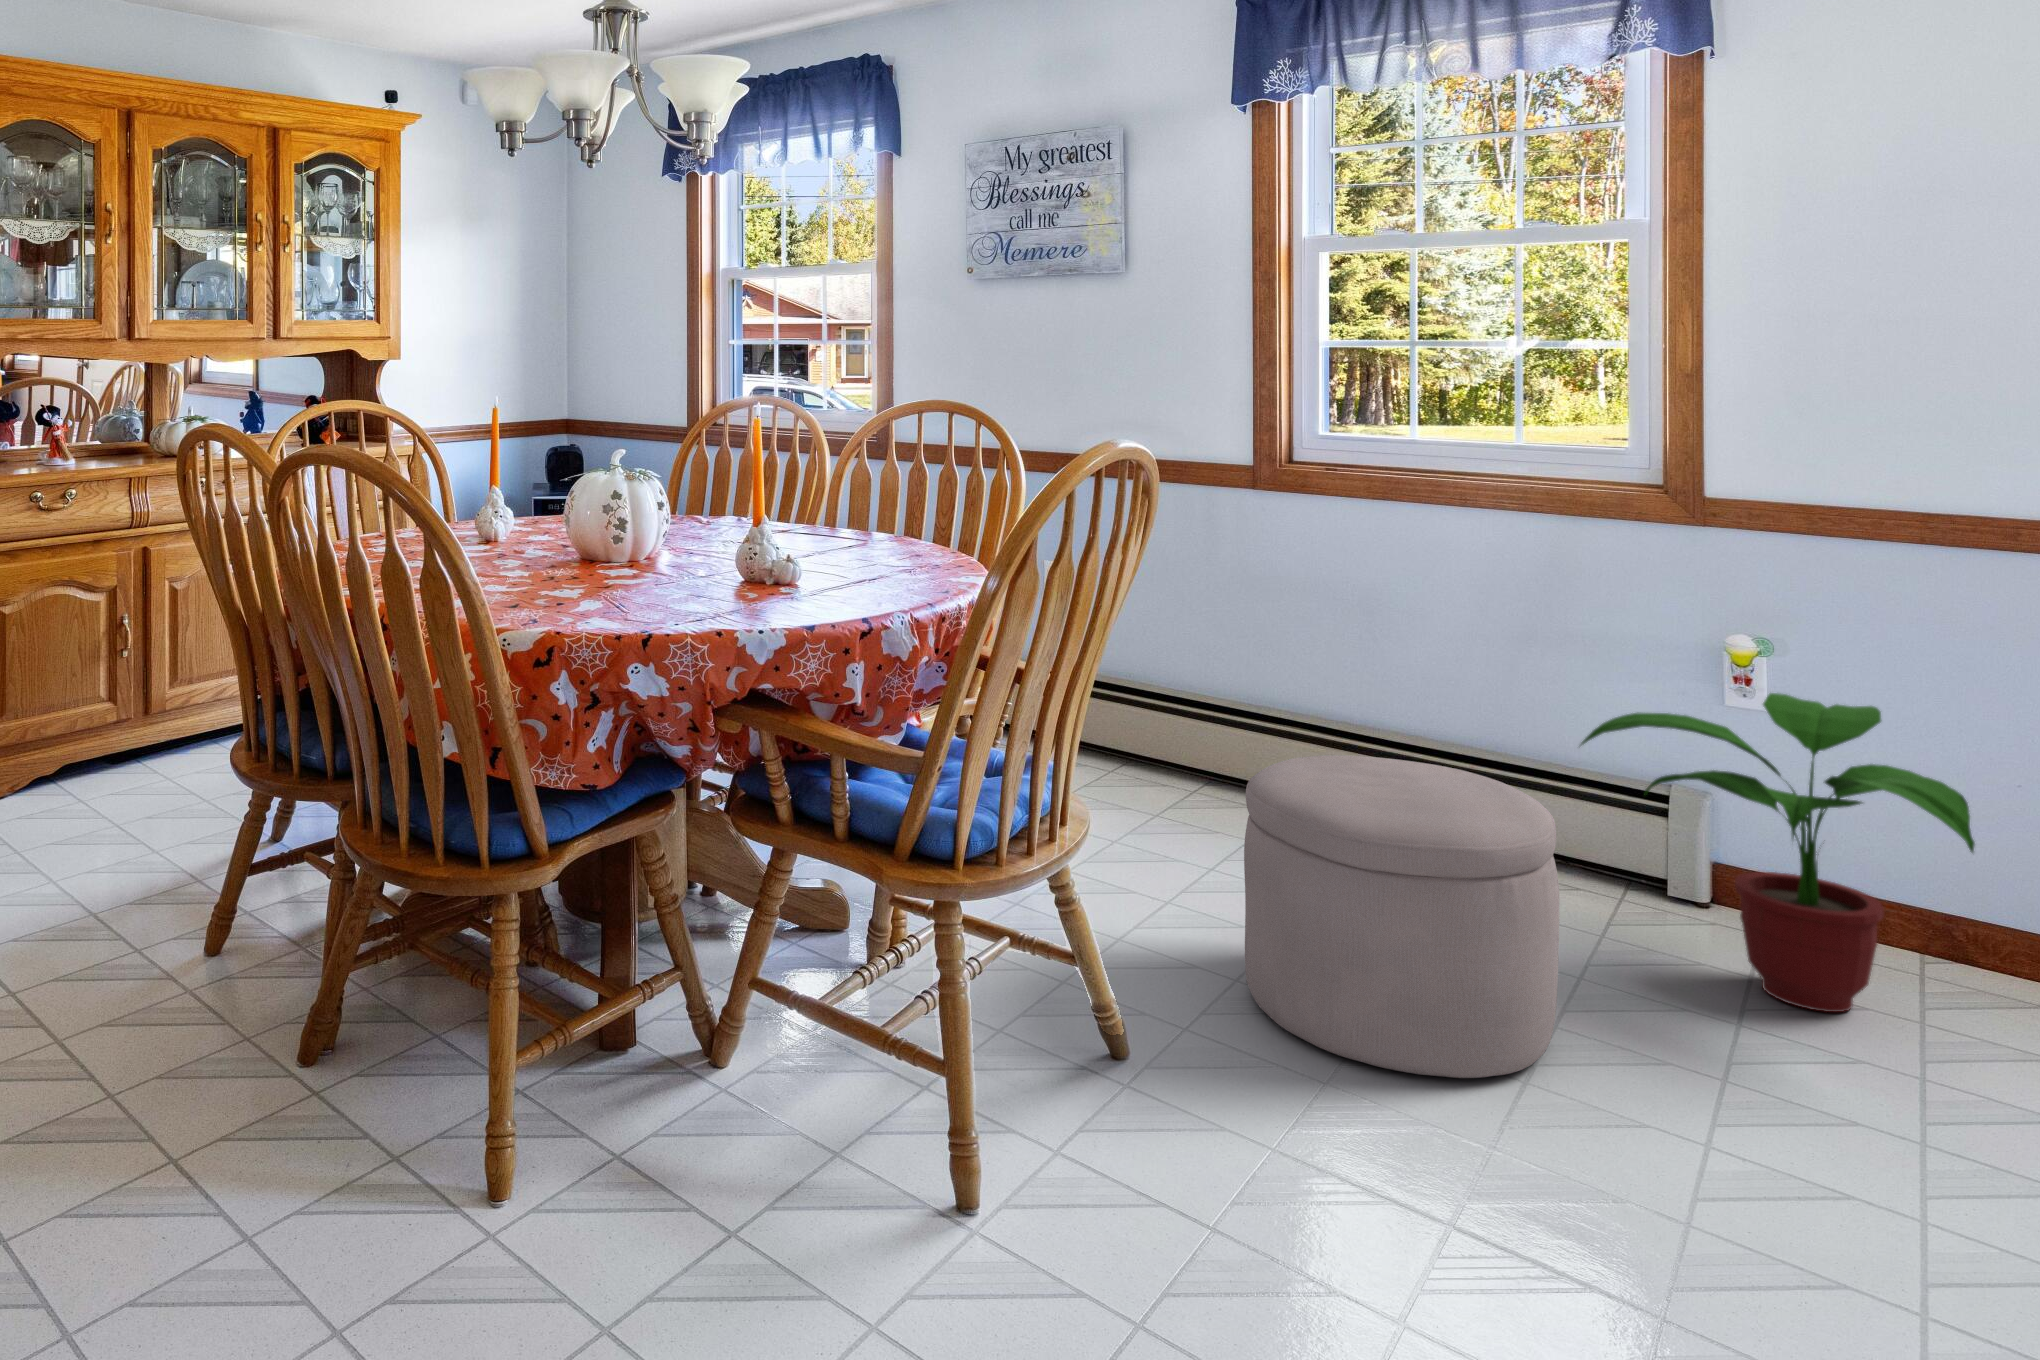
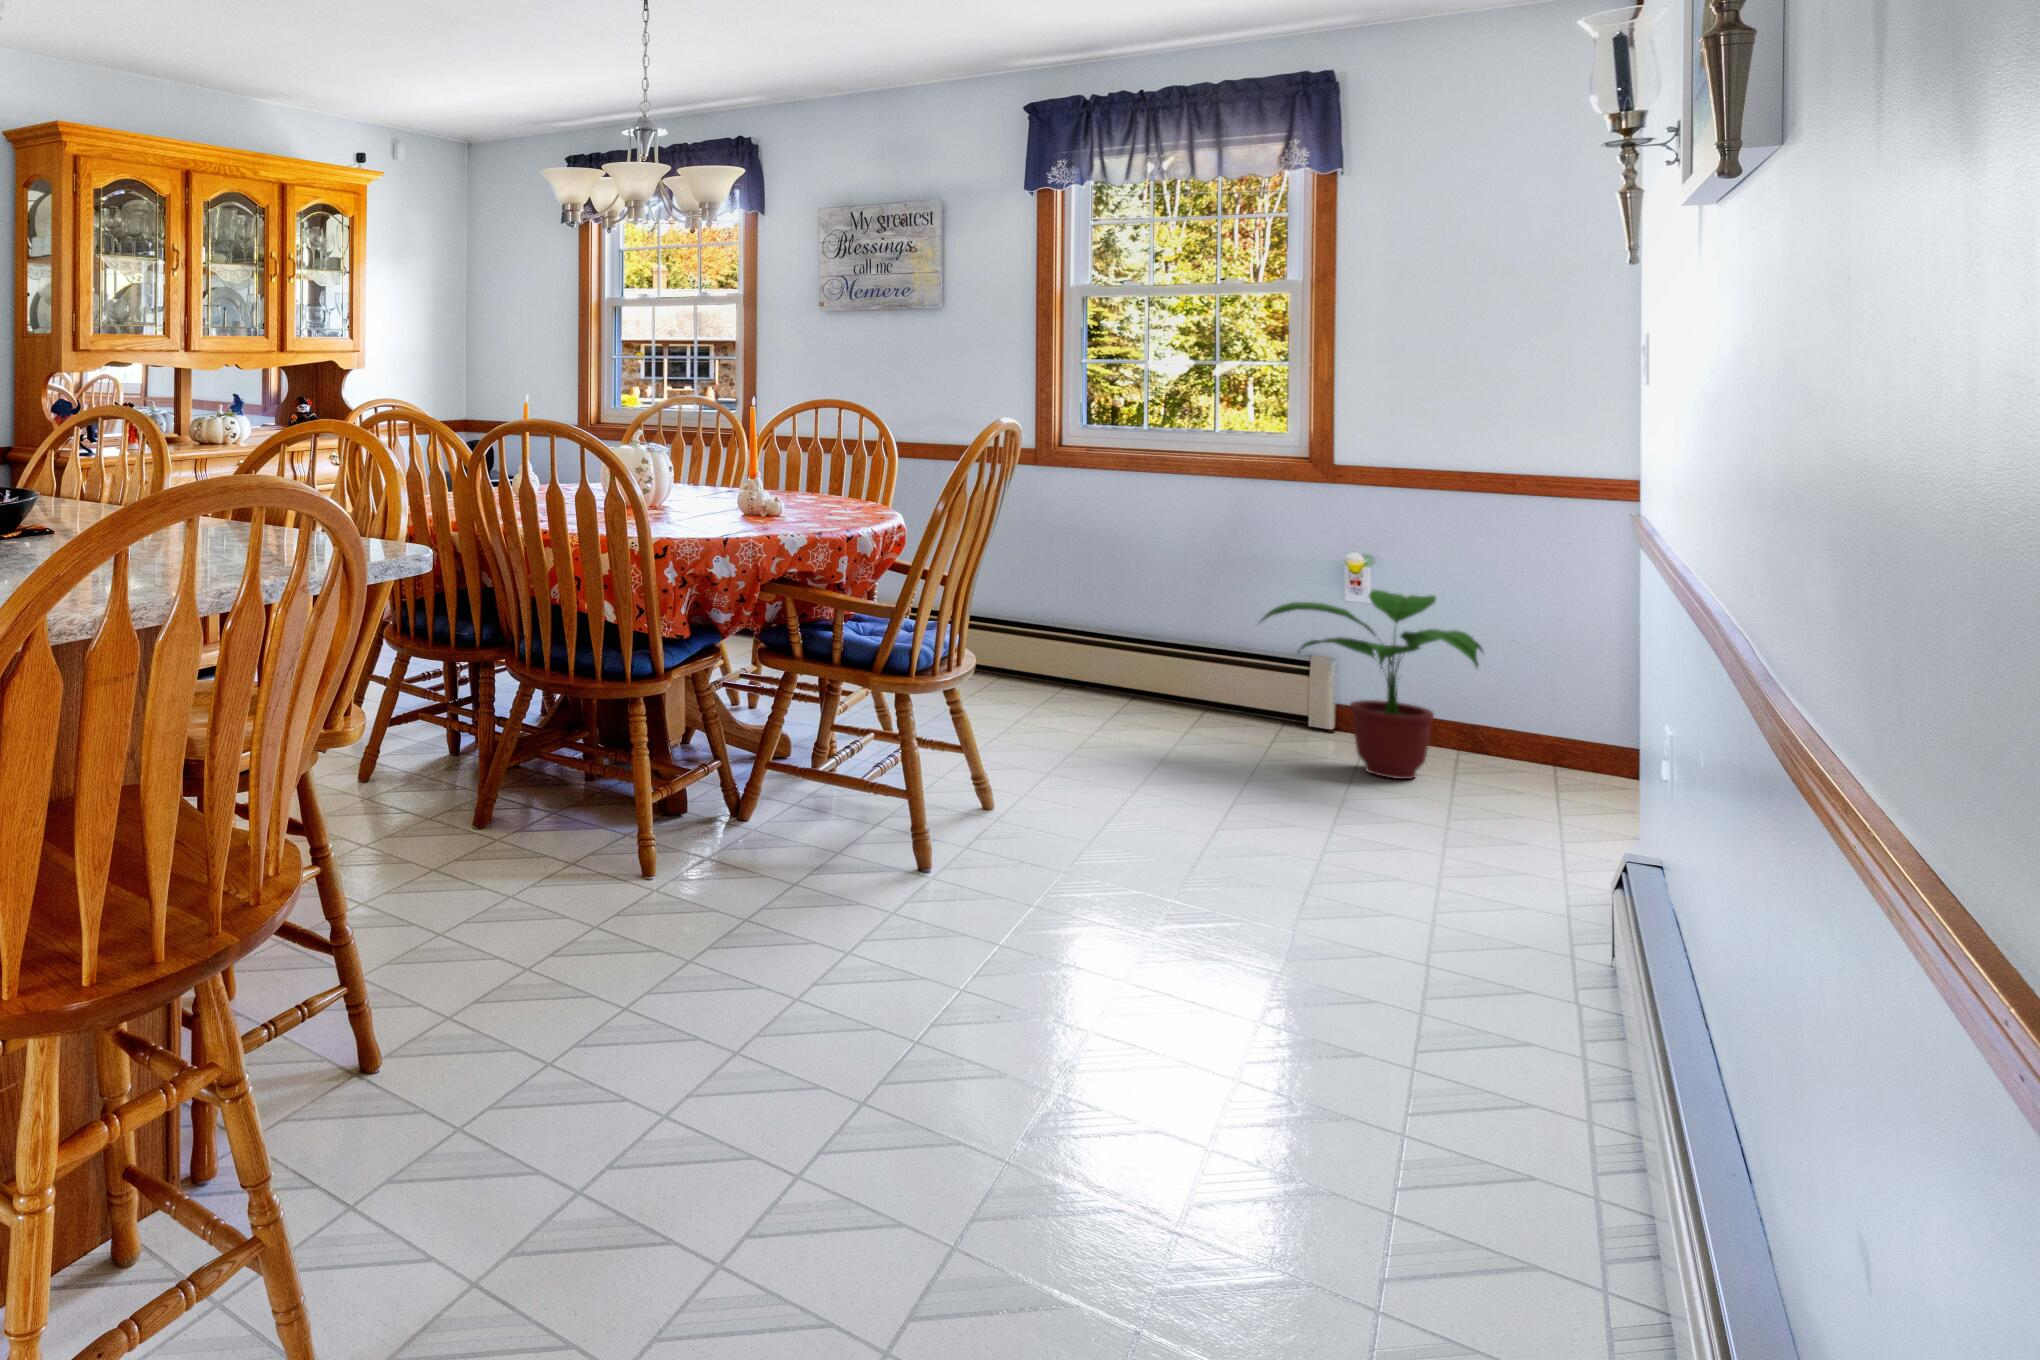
ottoman: present [1244,755,1560,1078] -> none [1055,631,1246,810]

